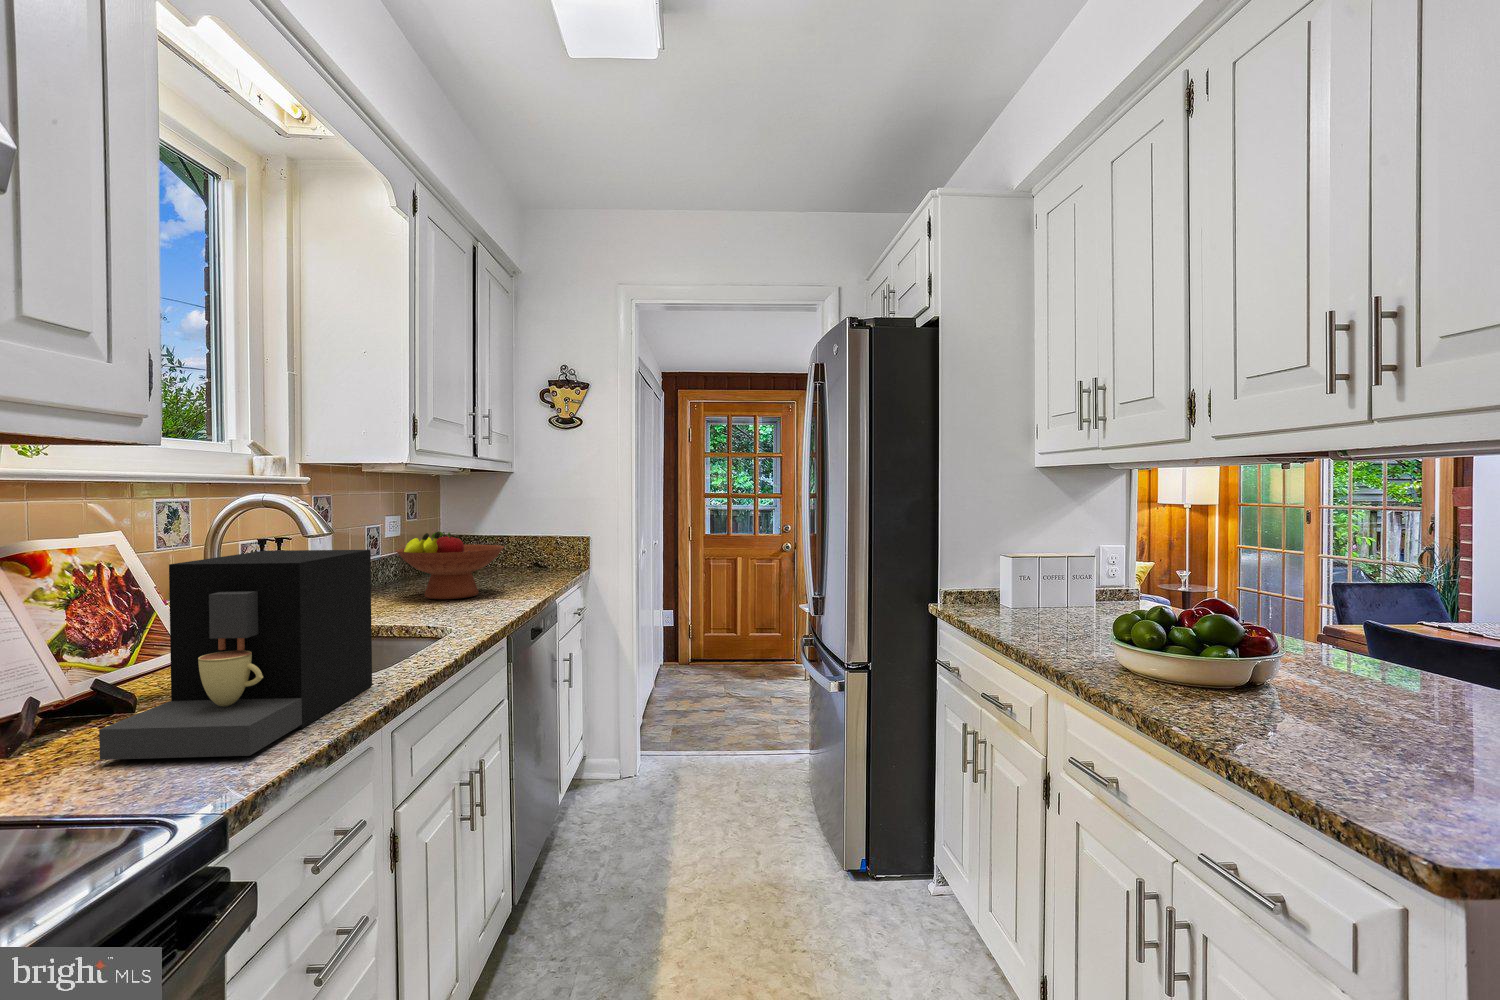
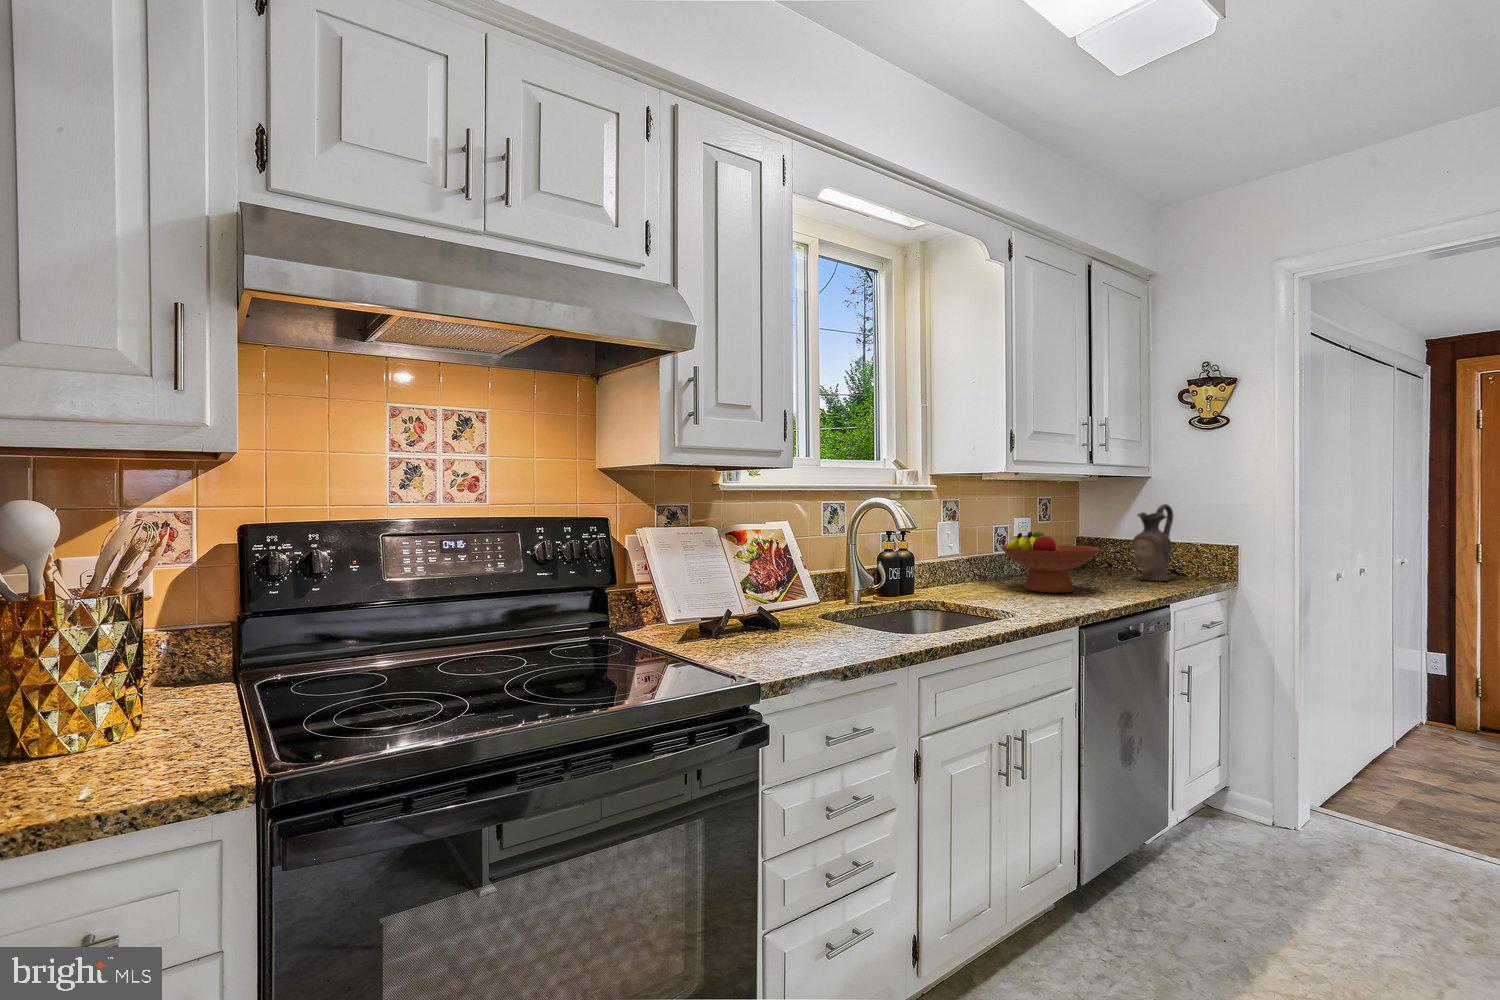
ceramic pitcher: none [510,499,543,575] -> present [1132,504,1173,581]
coffee maker: present [99,550,372,760] -> none [713,537,886,668]

